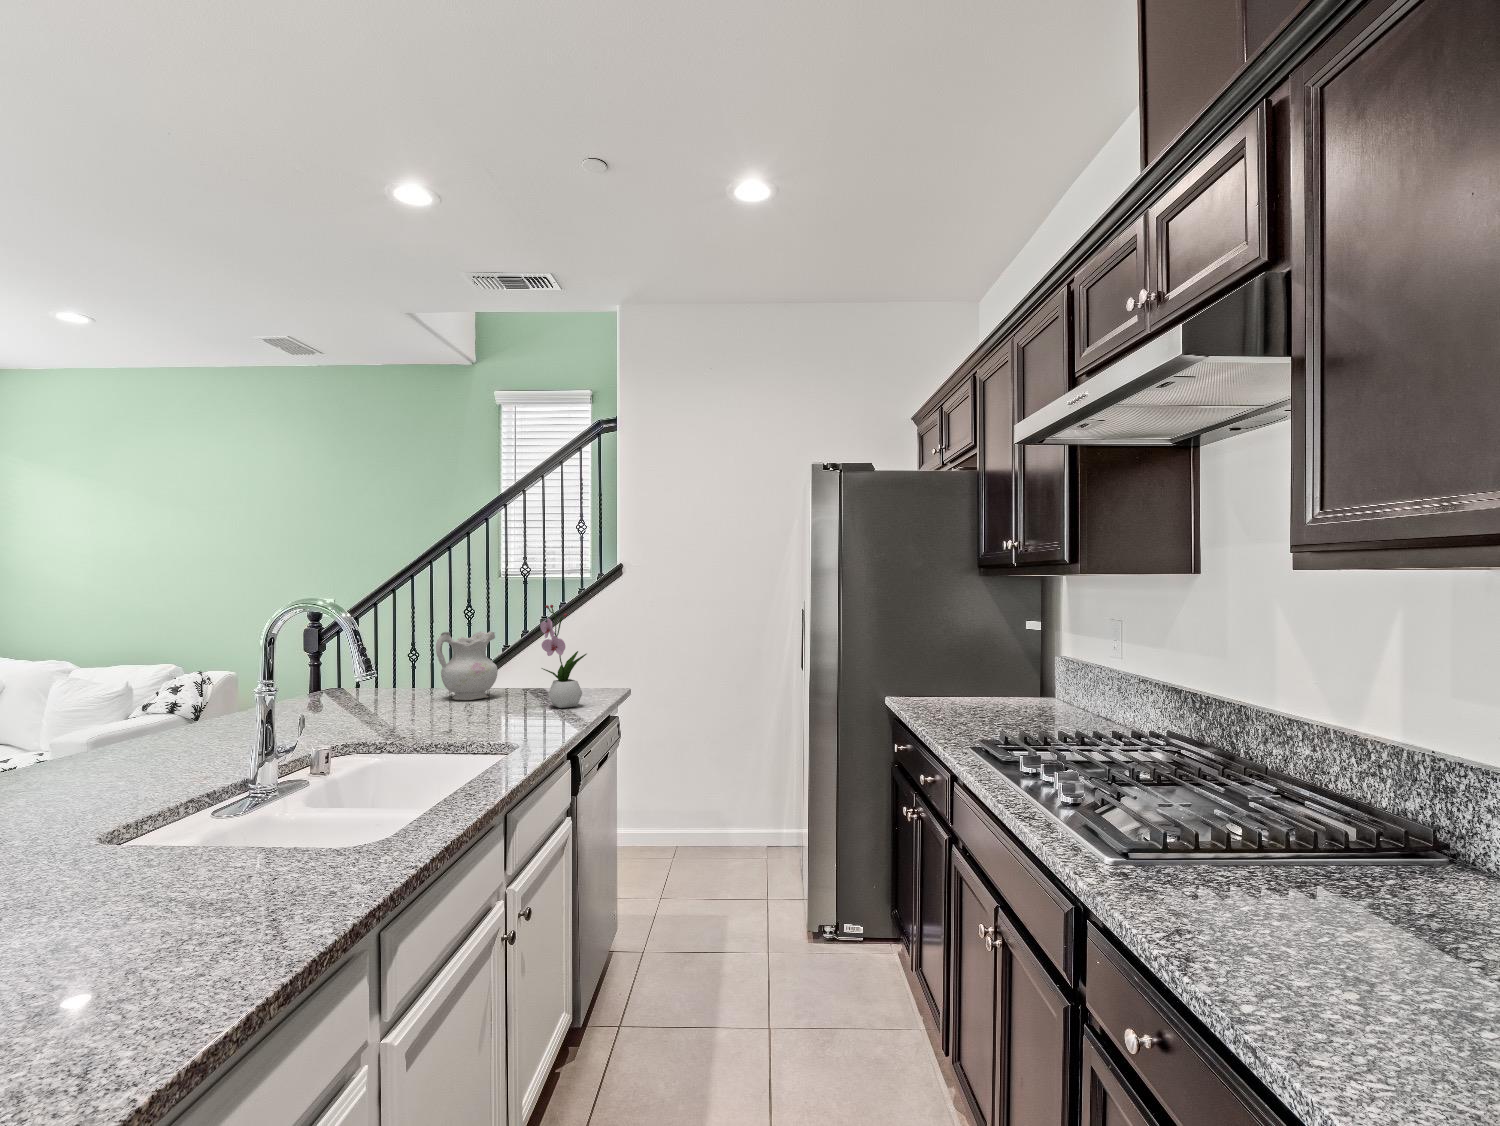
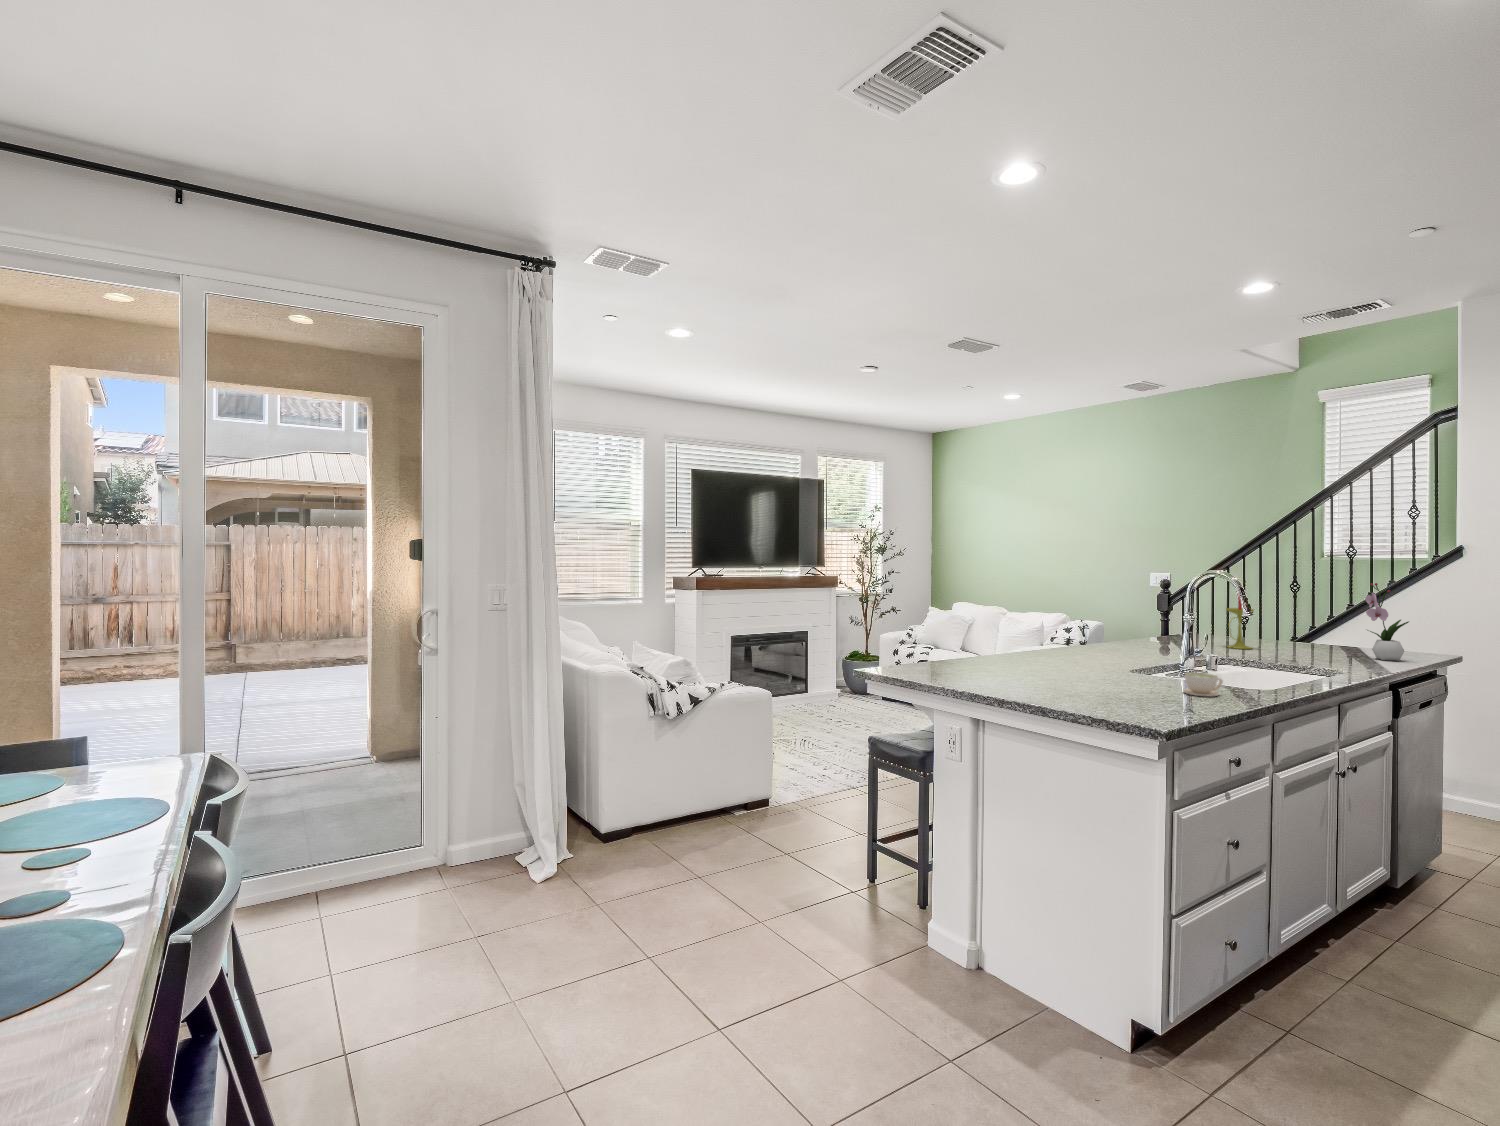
candle: none [361,614,404,716] -> present [1226,595,1254,649]
ceramic pitcher: present [436,631,498,700] -> none [1276,599,1326,648]
coffee cup: none [138,857,253,940] -> present [1183,673,1223,697]

